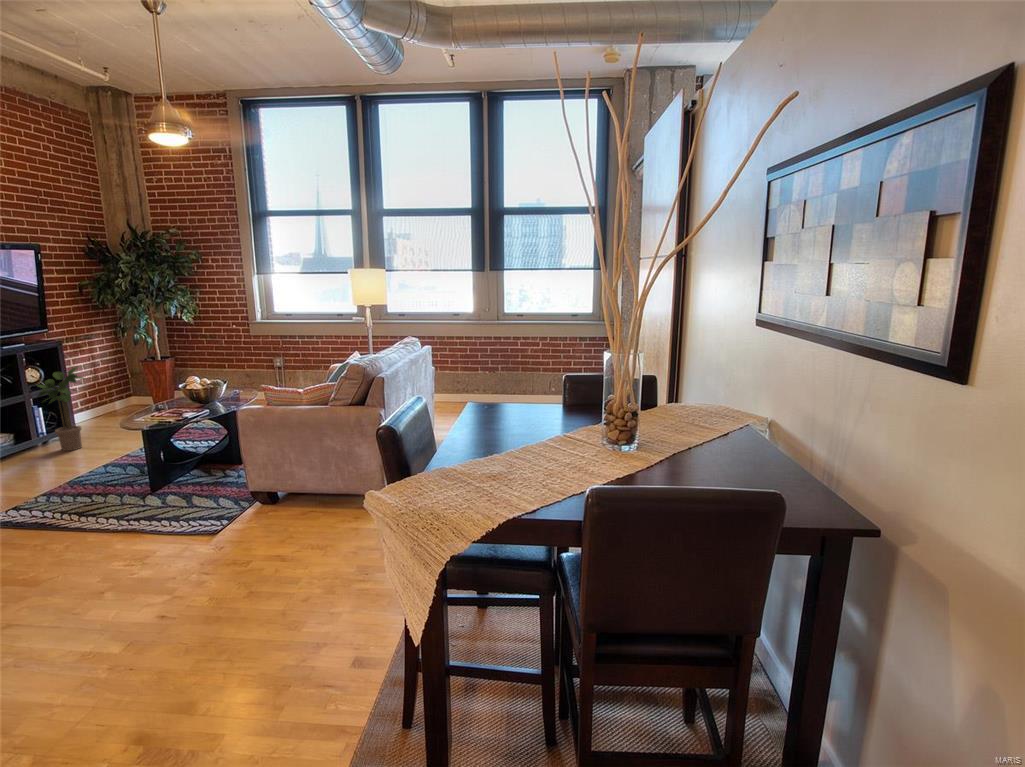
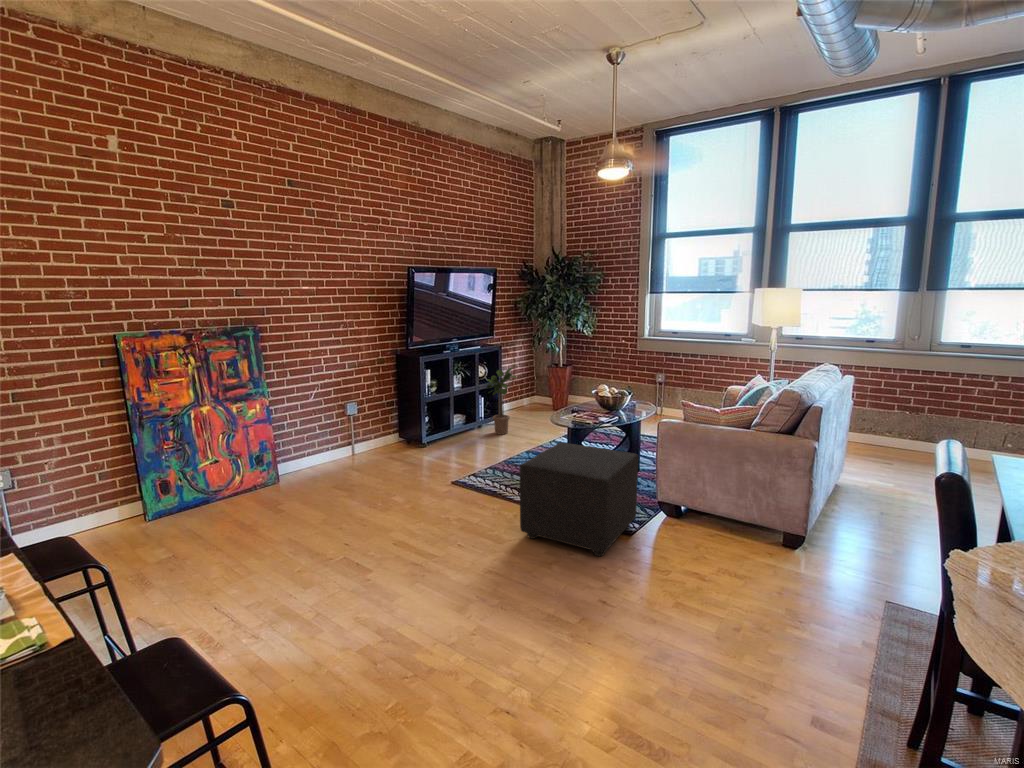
ottoman: none [45,448,223,570] -> present [520,442,638,556]

